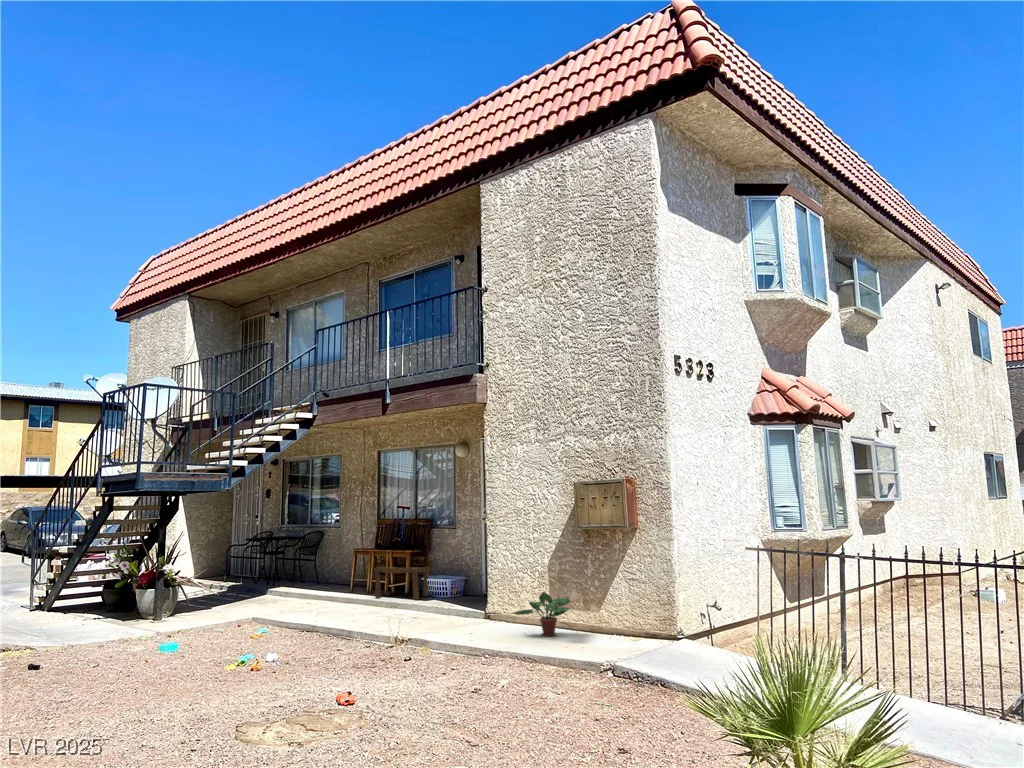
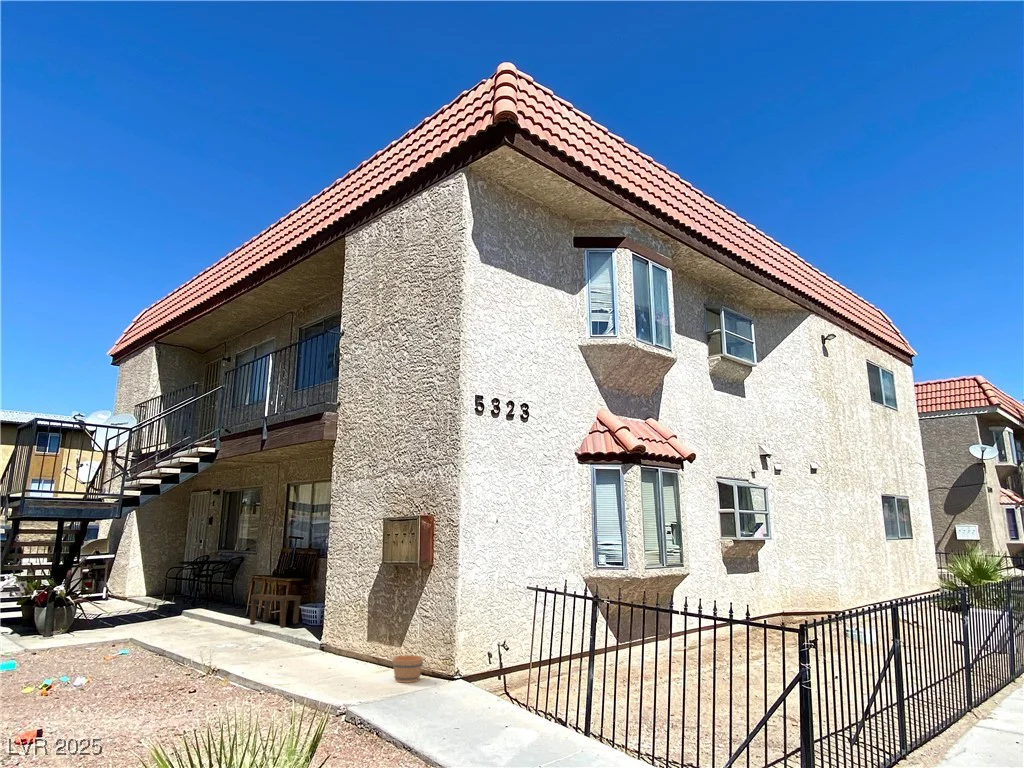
potted plant: present [512,592,570,636] -> none [315,626,377,671]
bucket: none [606,618,638,644] -> present [392,655,423,683]

